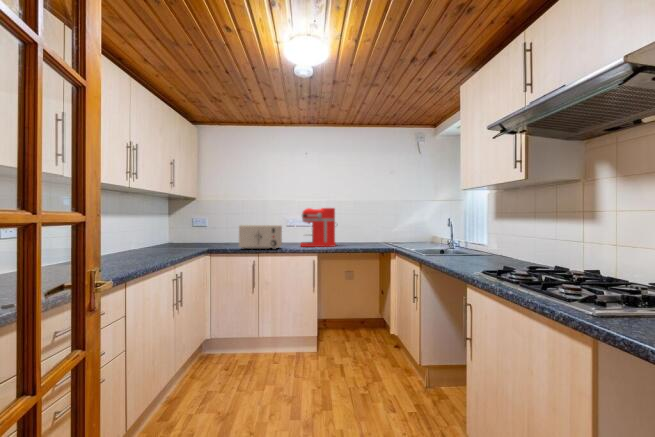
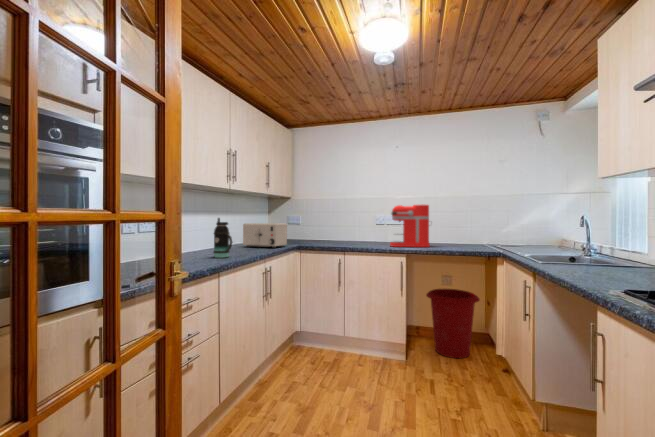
bottle: none [120,221,145,265] -> present [214,218,232,258]
toaster: present [239,225,282,249] -> present [243,223,287,248]
waste bin: none [331,283,376,343] -> present [426,289,480,358]

